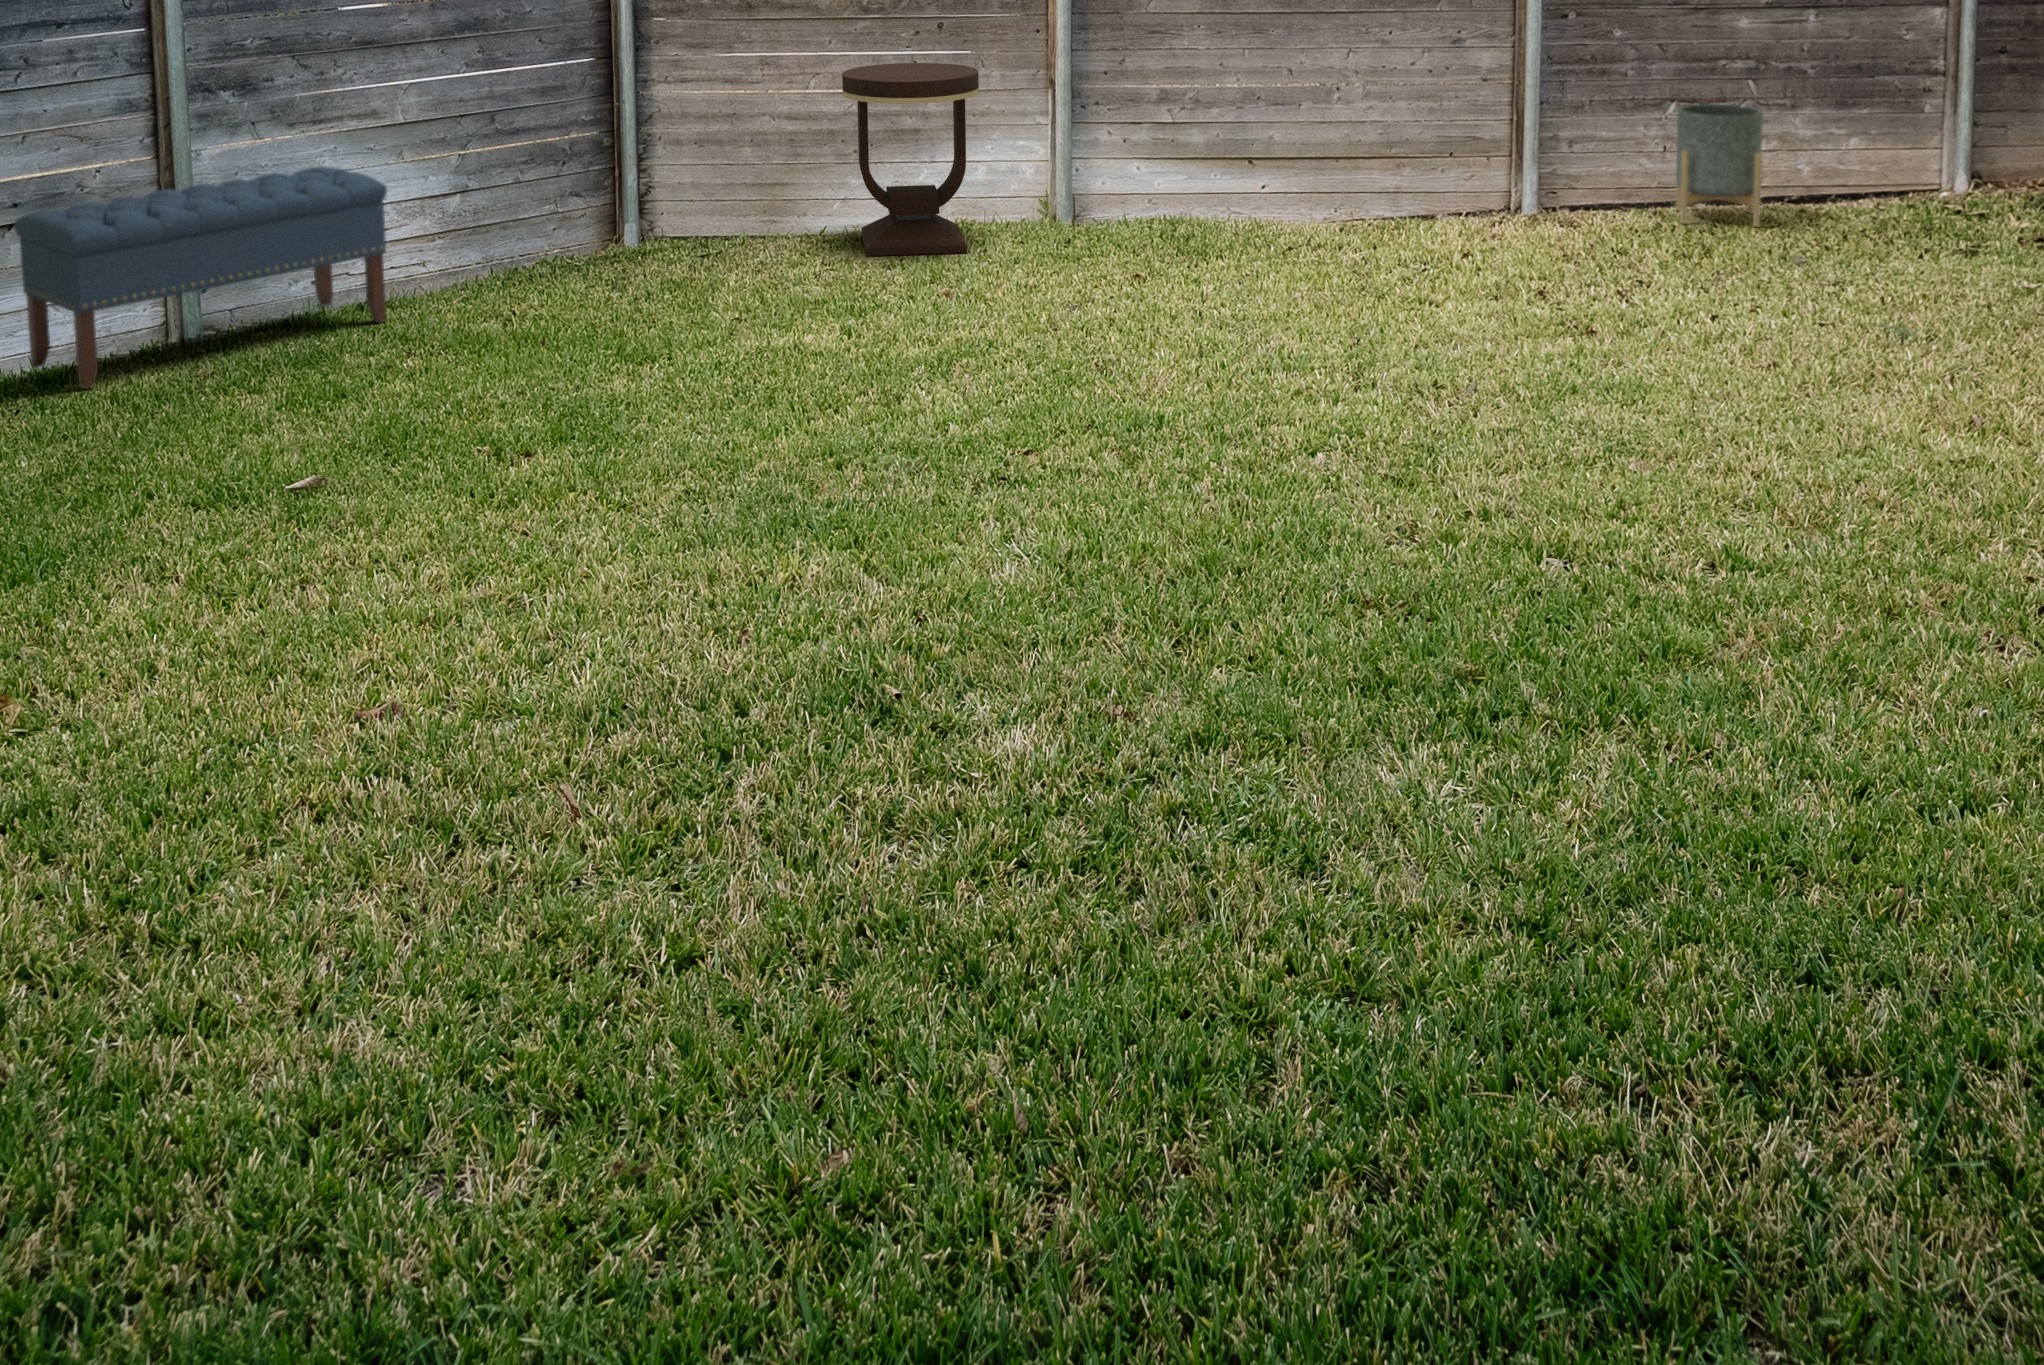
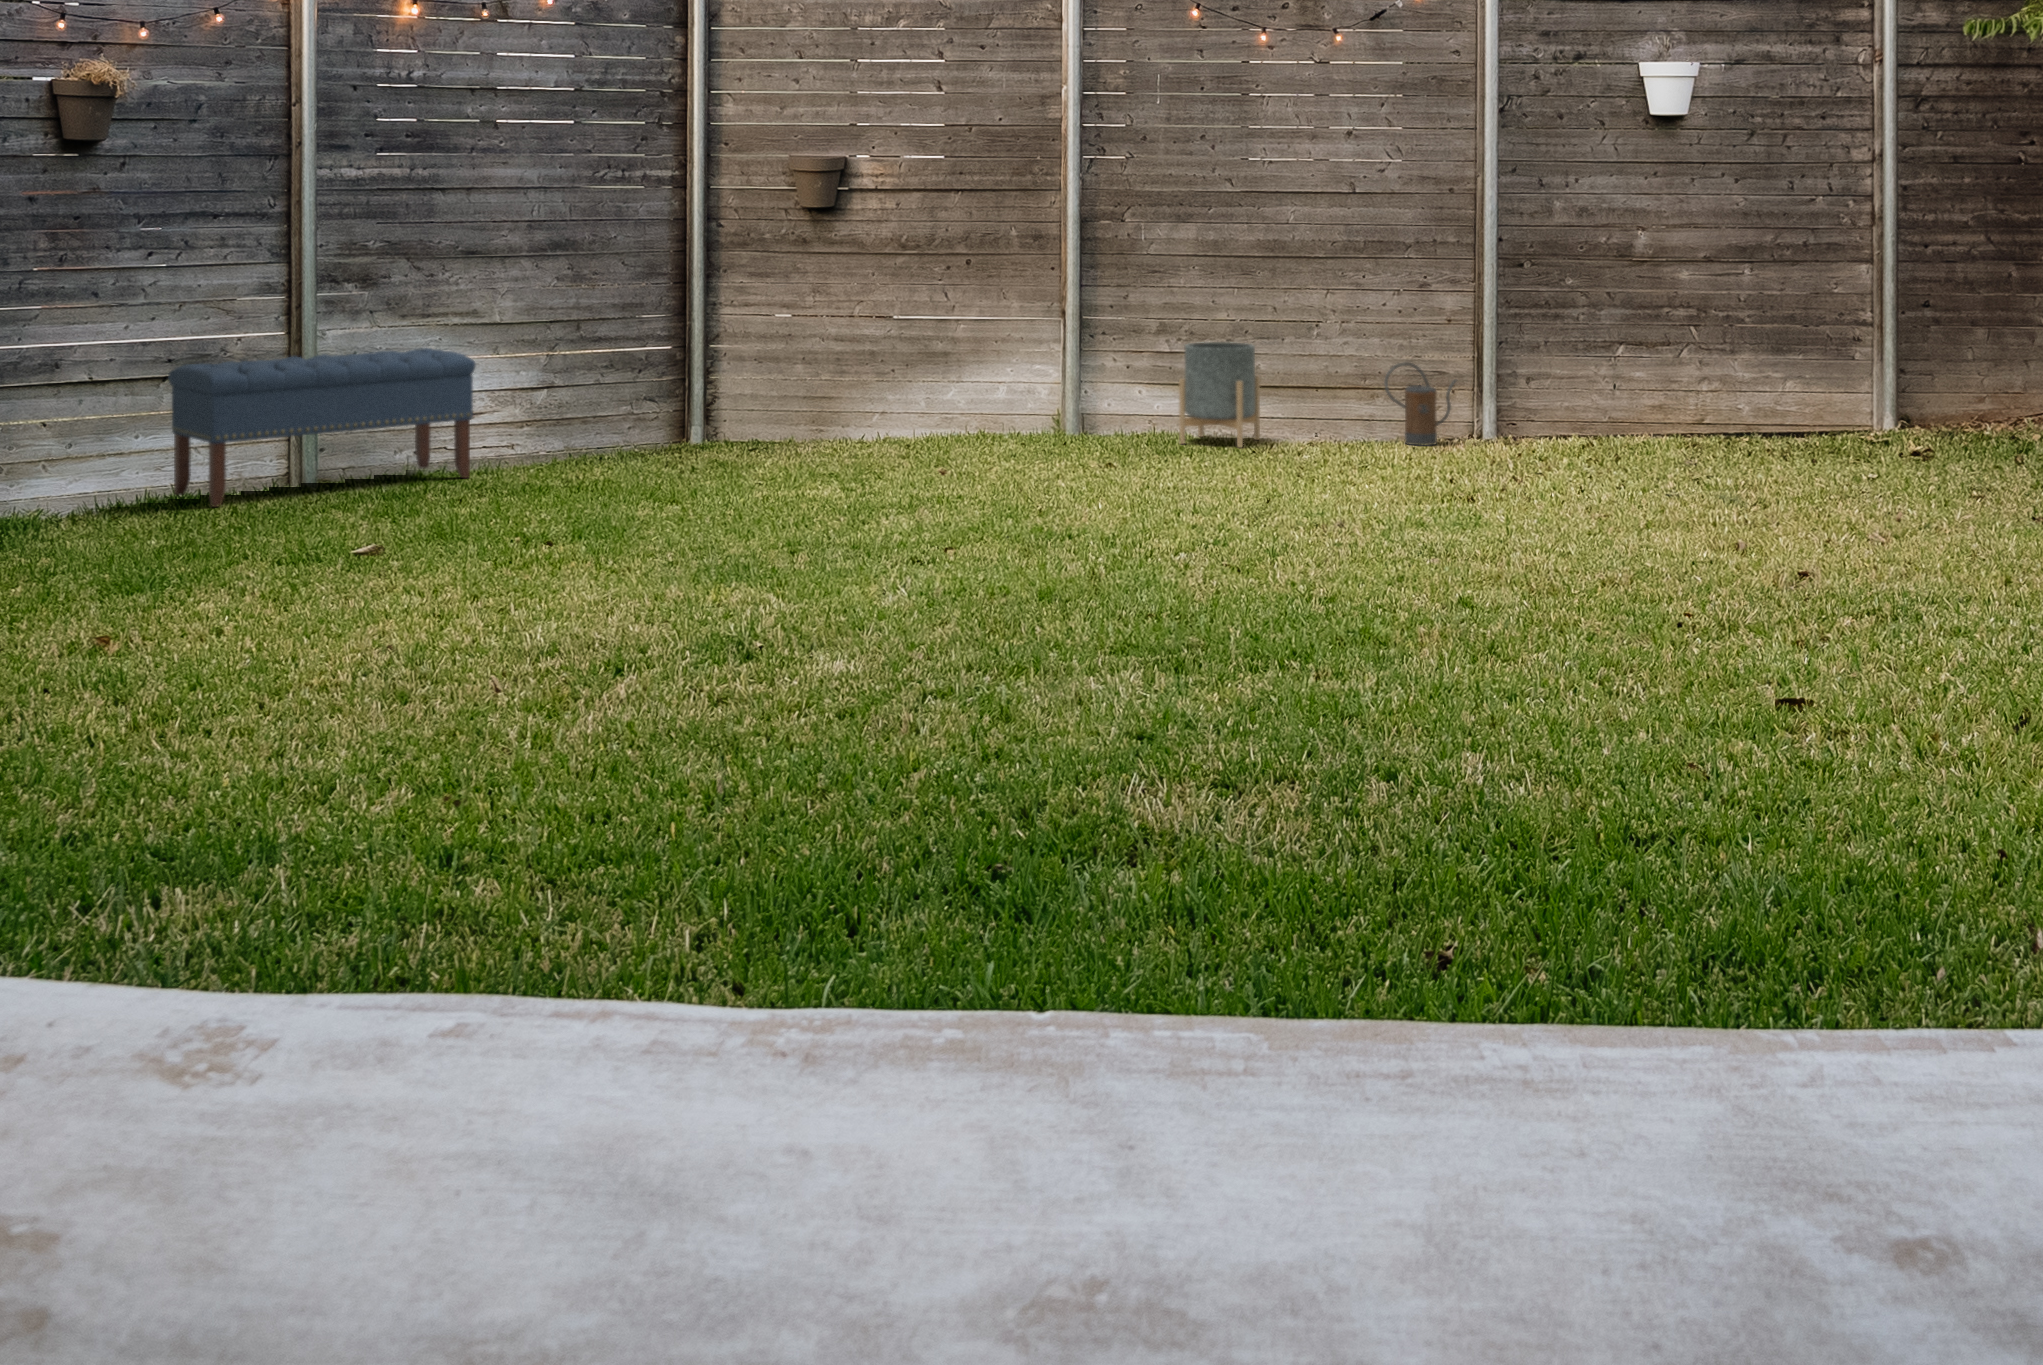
side table: present [842,63,979,256] -> none [877,290,994,451]
planter: present [1676,104,1763,227] -> present [1179,342,1260,448]
watering can: none [1418,134,1501,228] -> present [1384,362,1456,446]

